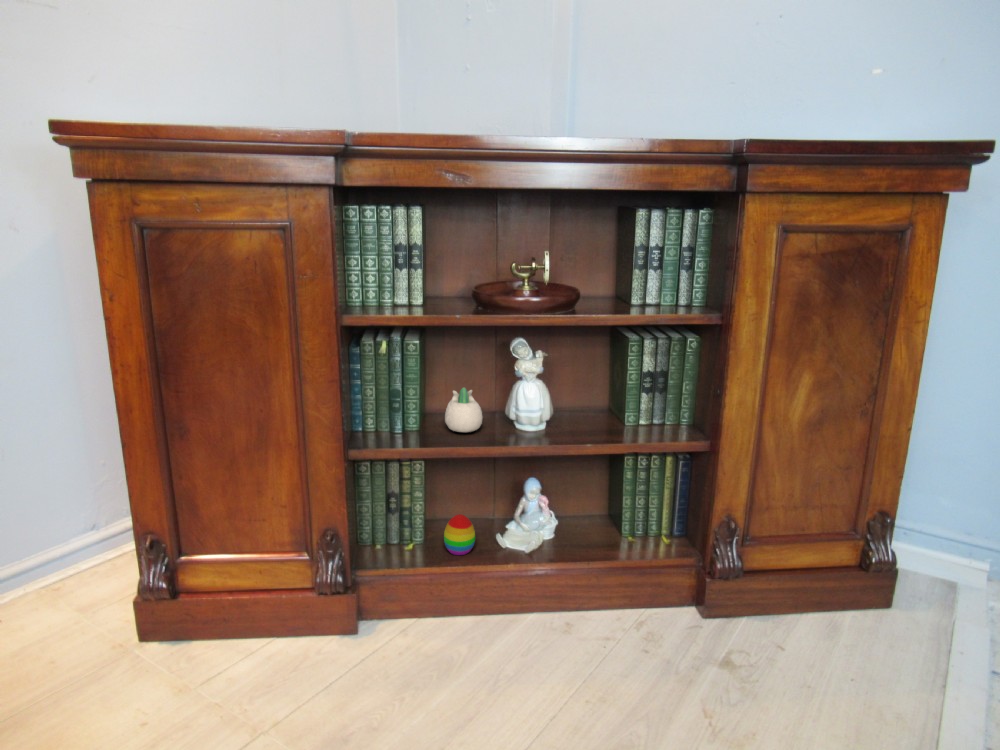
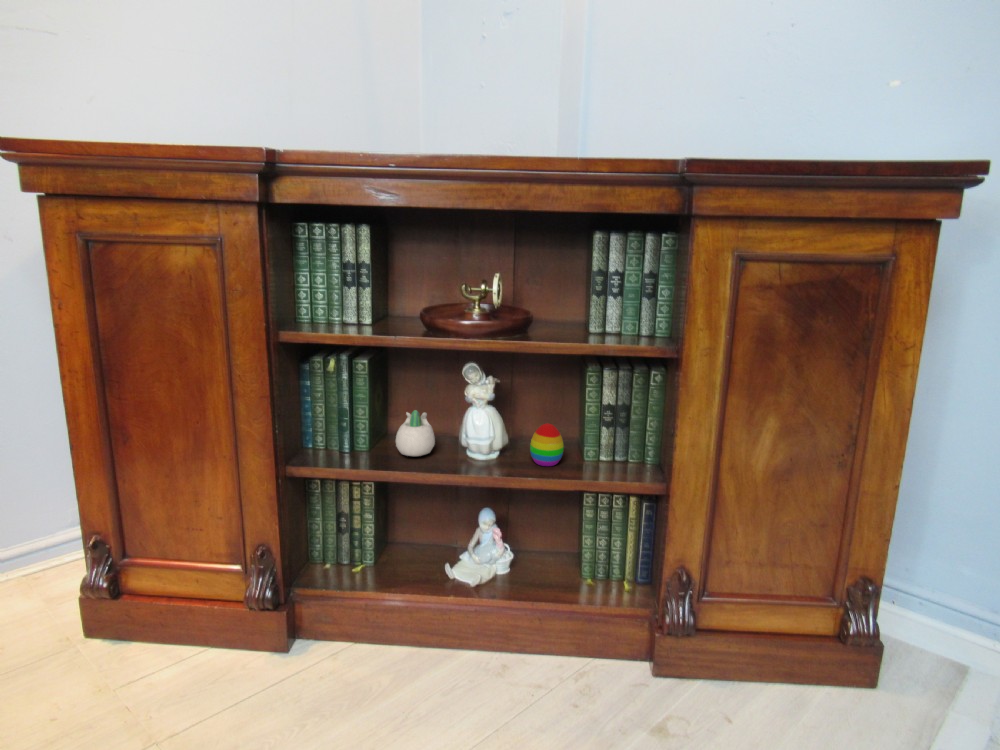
decorative egg: present [444,514,475,555] -> present [530,423,564,466]

